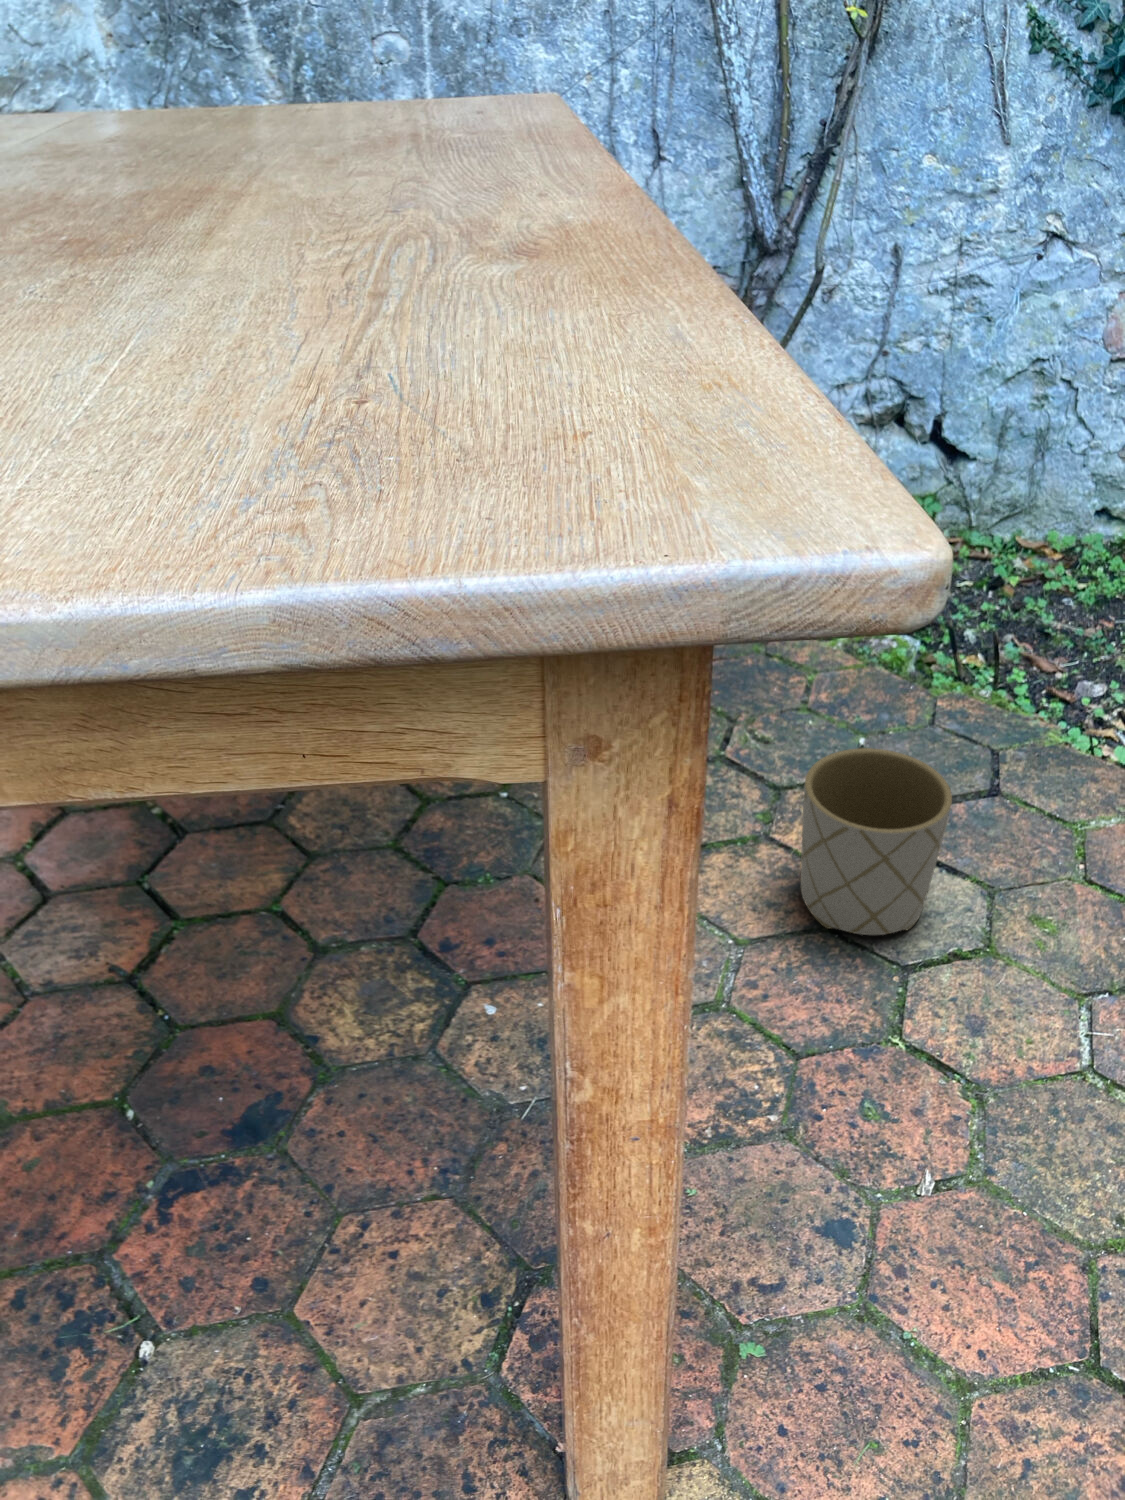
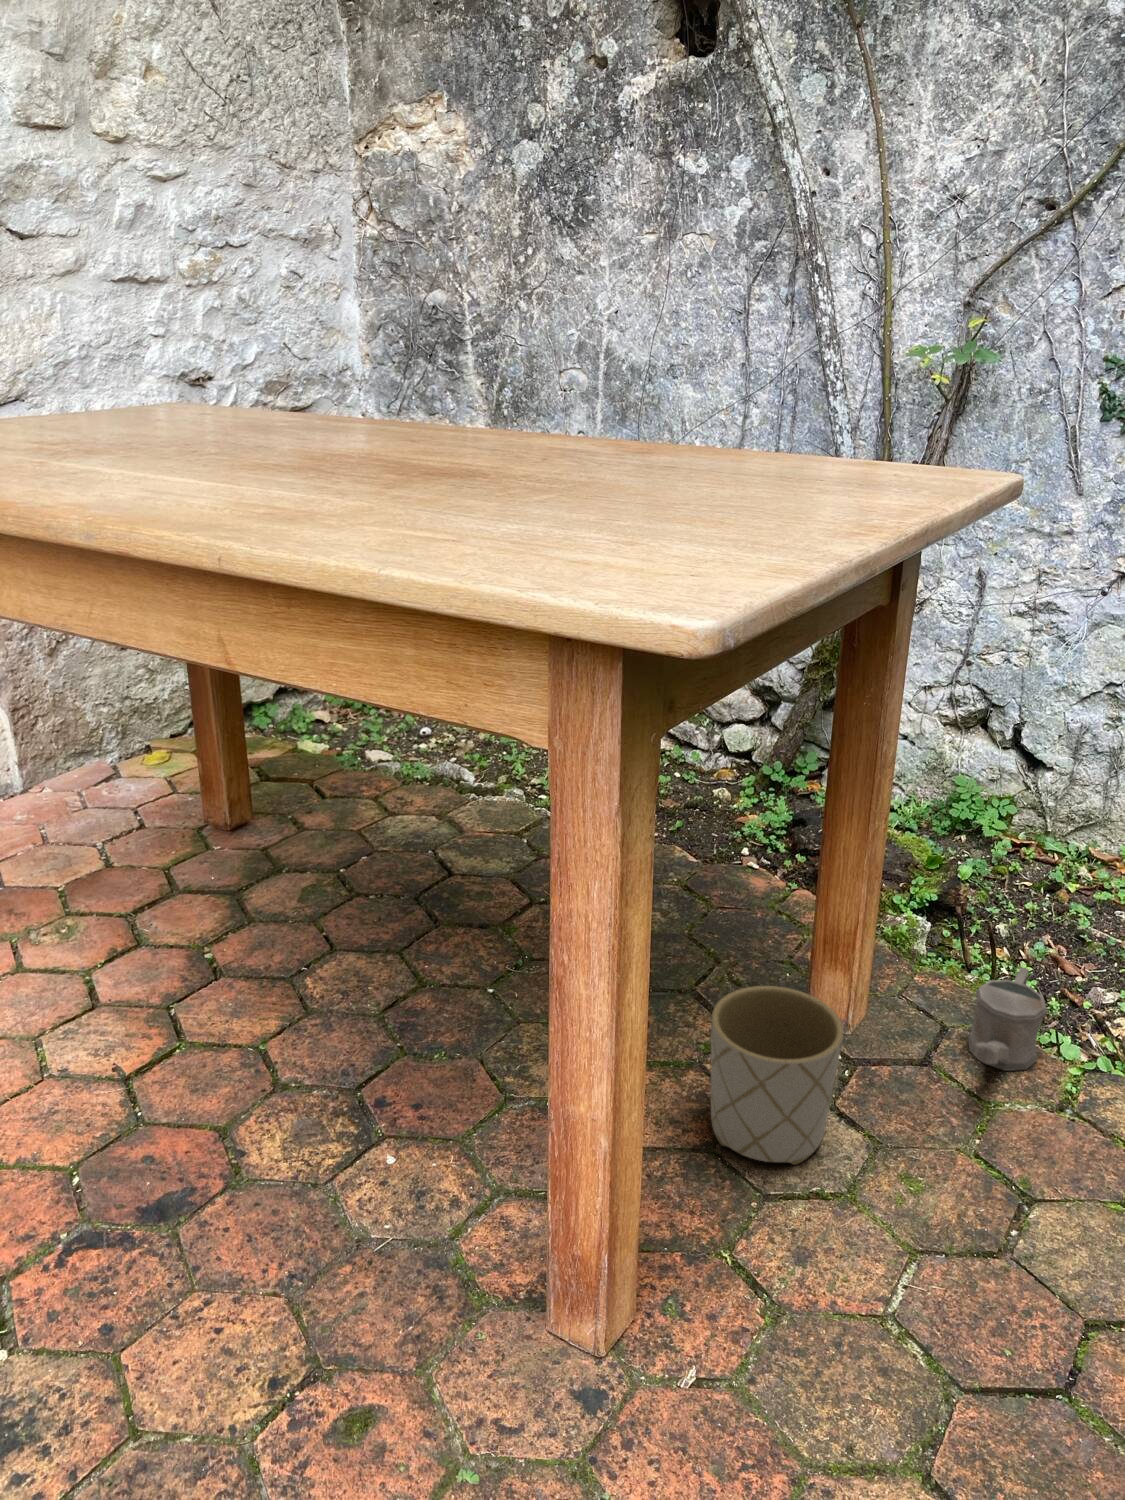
watering can: none [999,675,1085,783] -> present [968,967,1047,1071]

